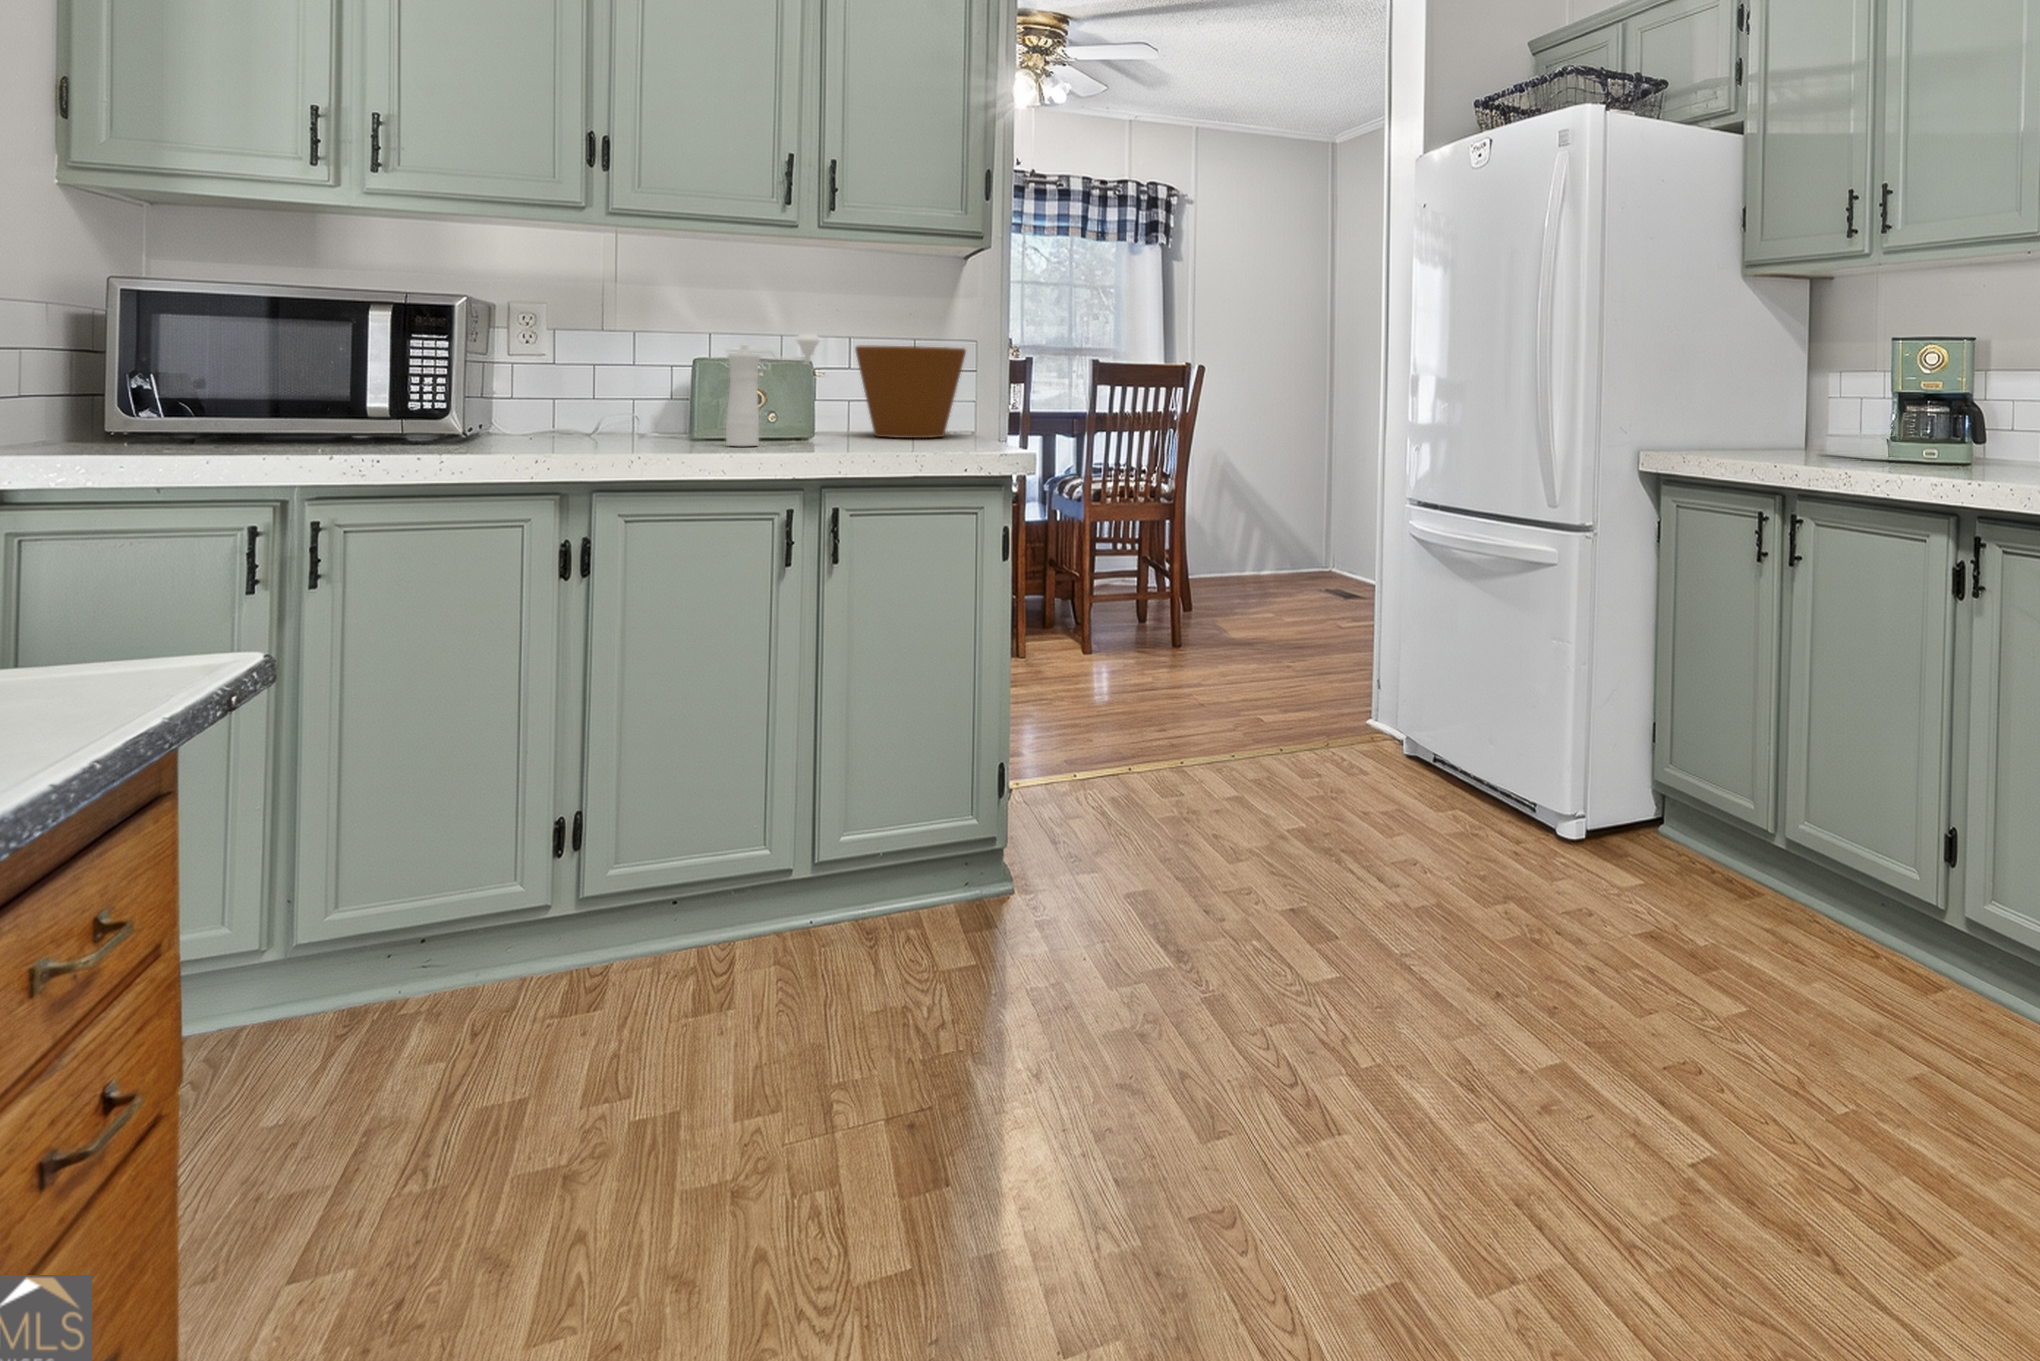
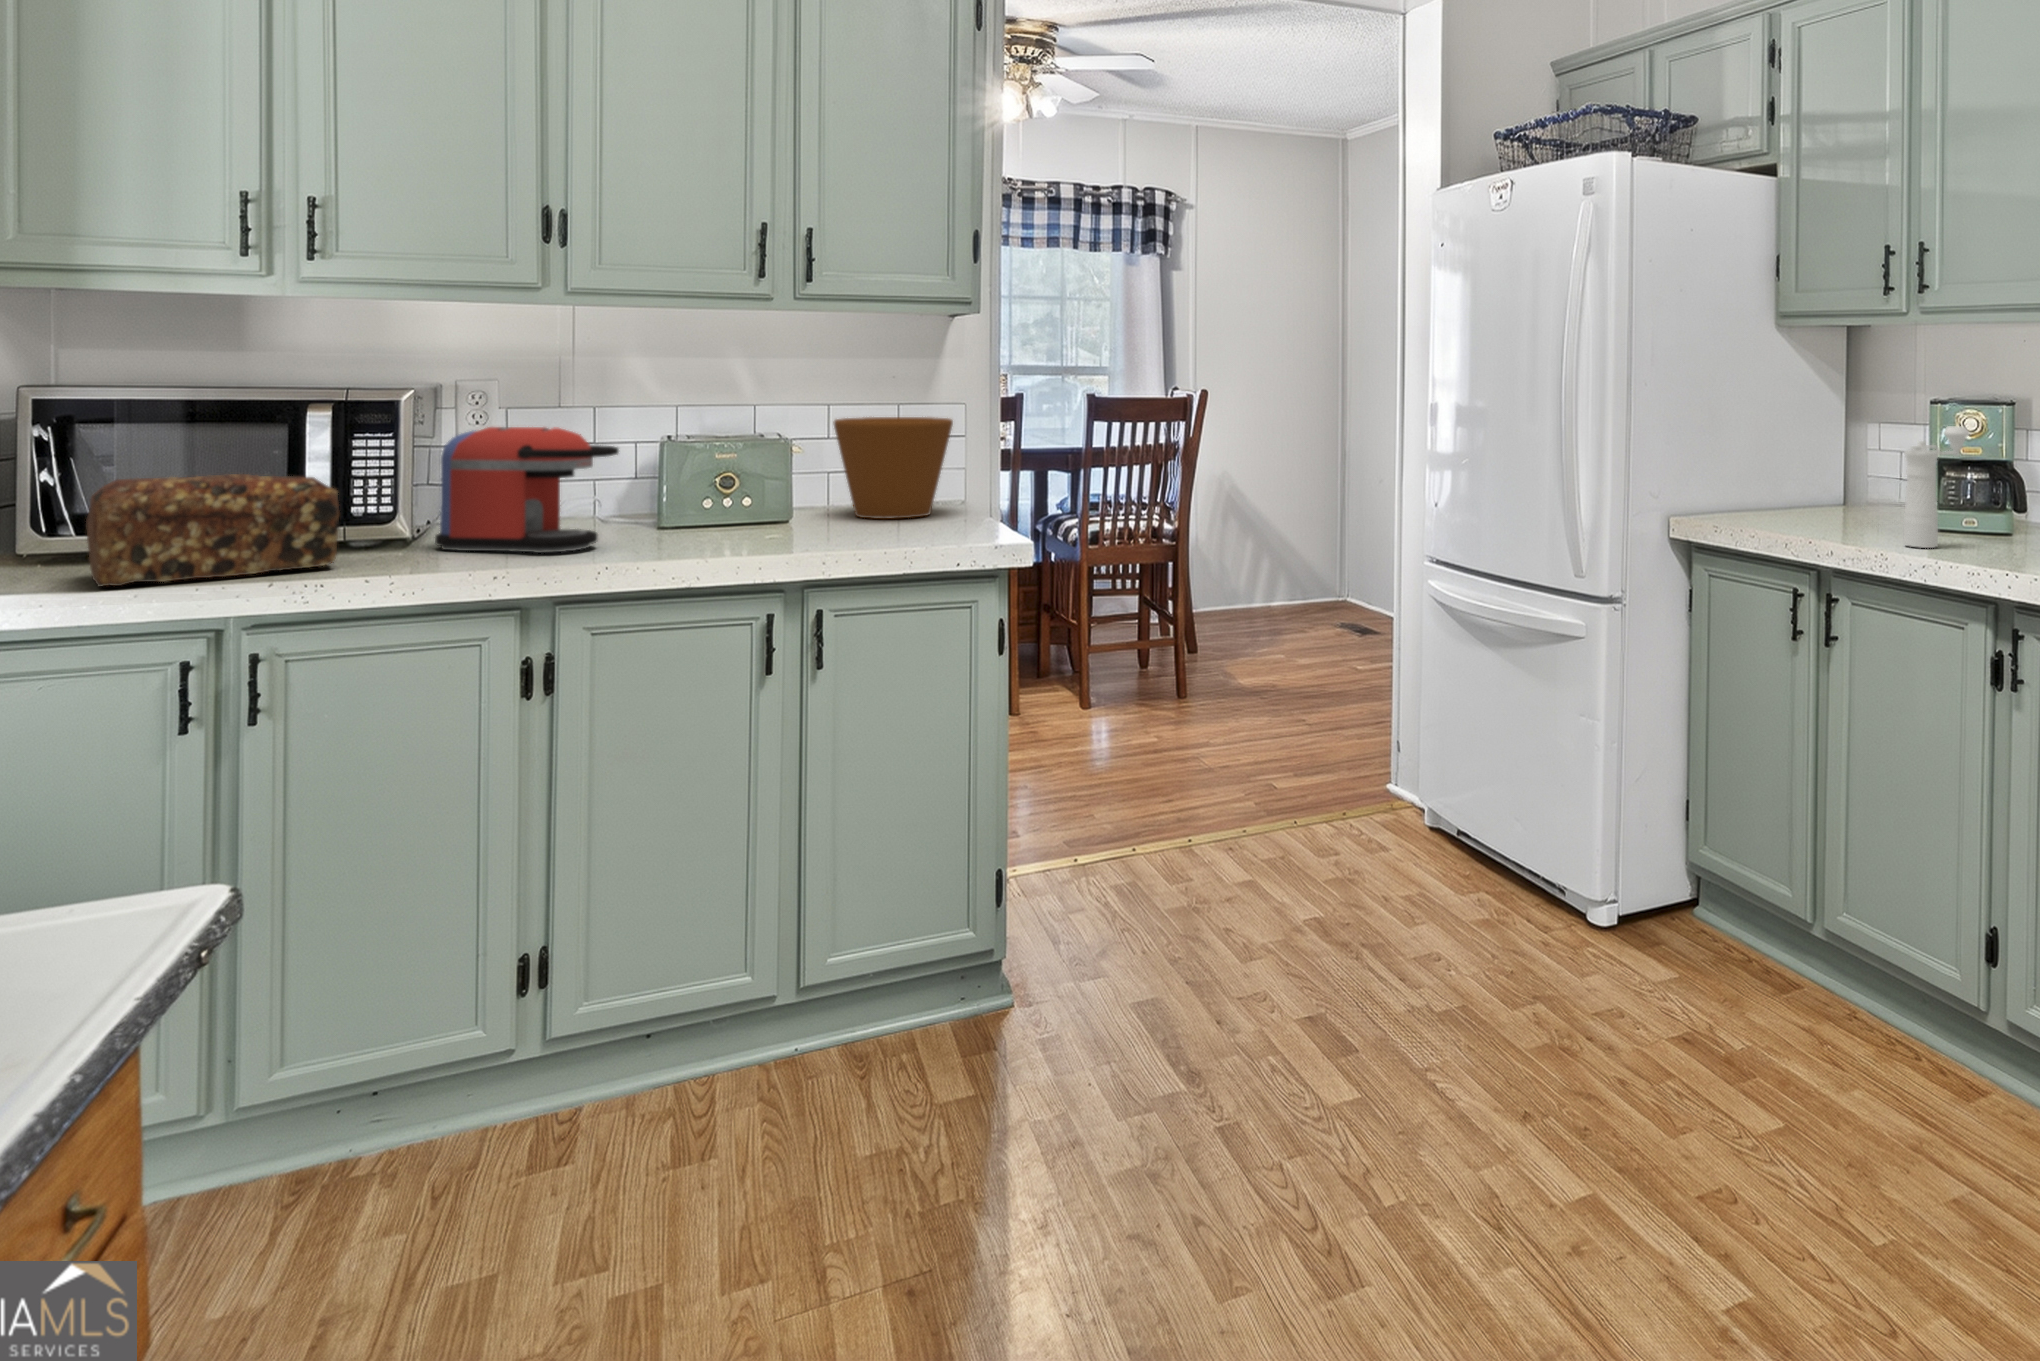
coffee maker: none [484,332,654,447] -> present [435,427,619,553]
pepper mill: present [726,334,820,446] -> present [1903,426,1969,548]
bread loaf: none [162,358,394,455] -> present [87,474,339,586]

